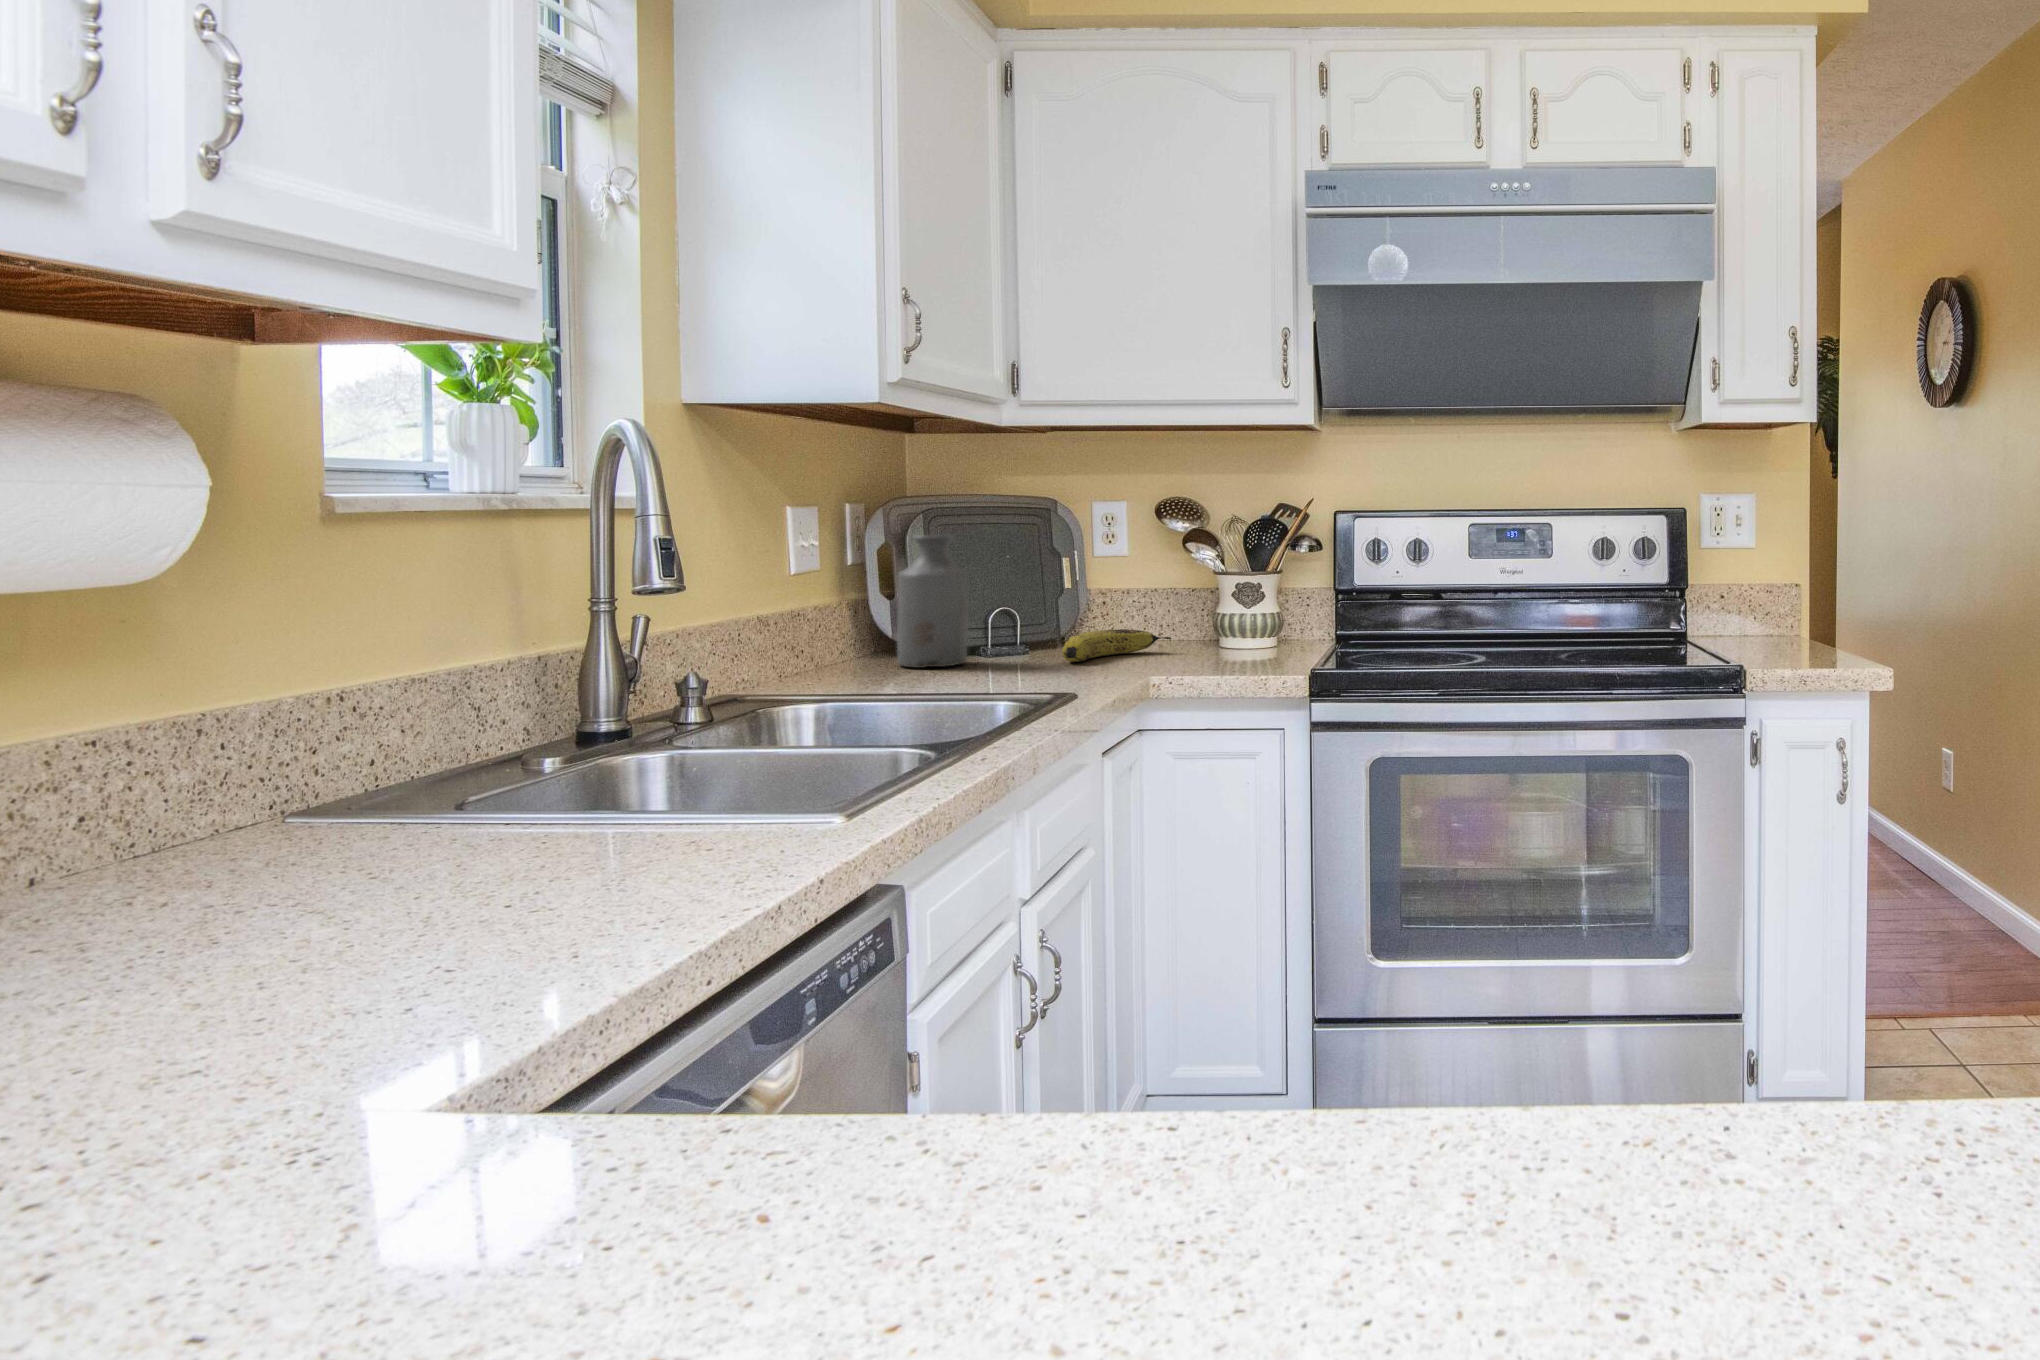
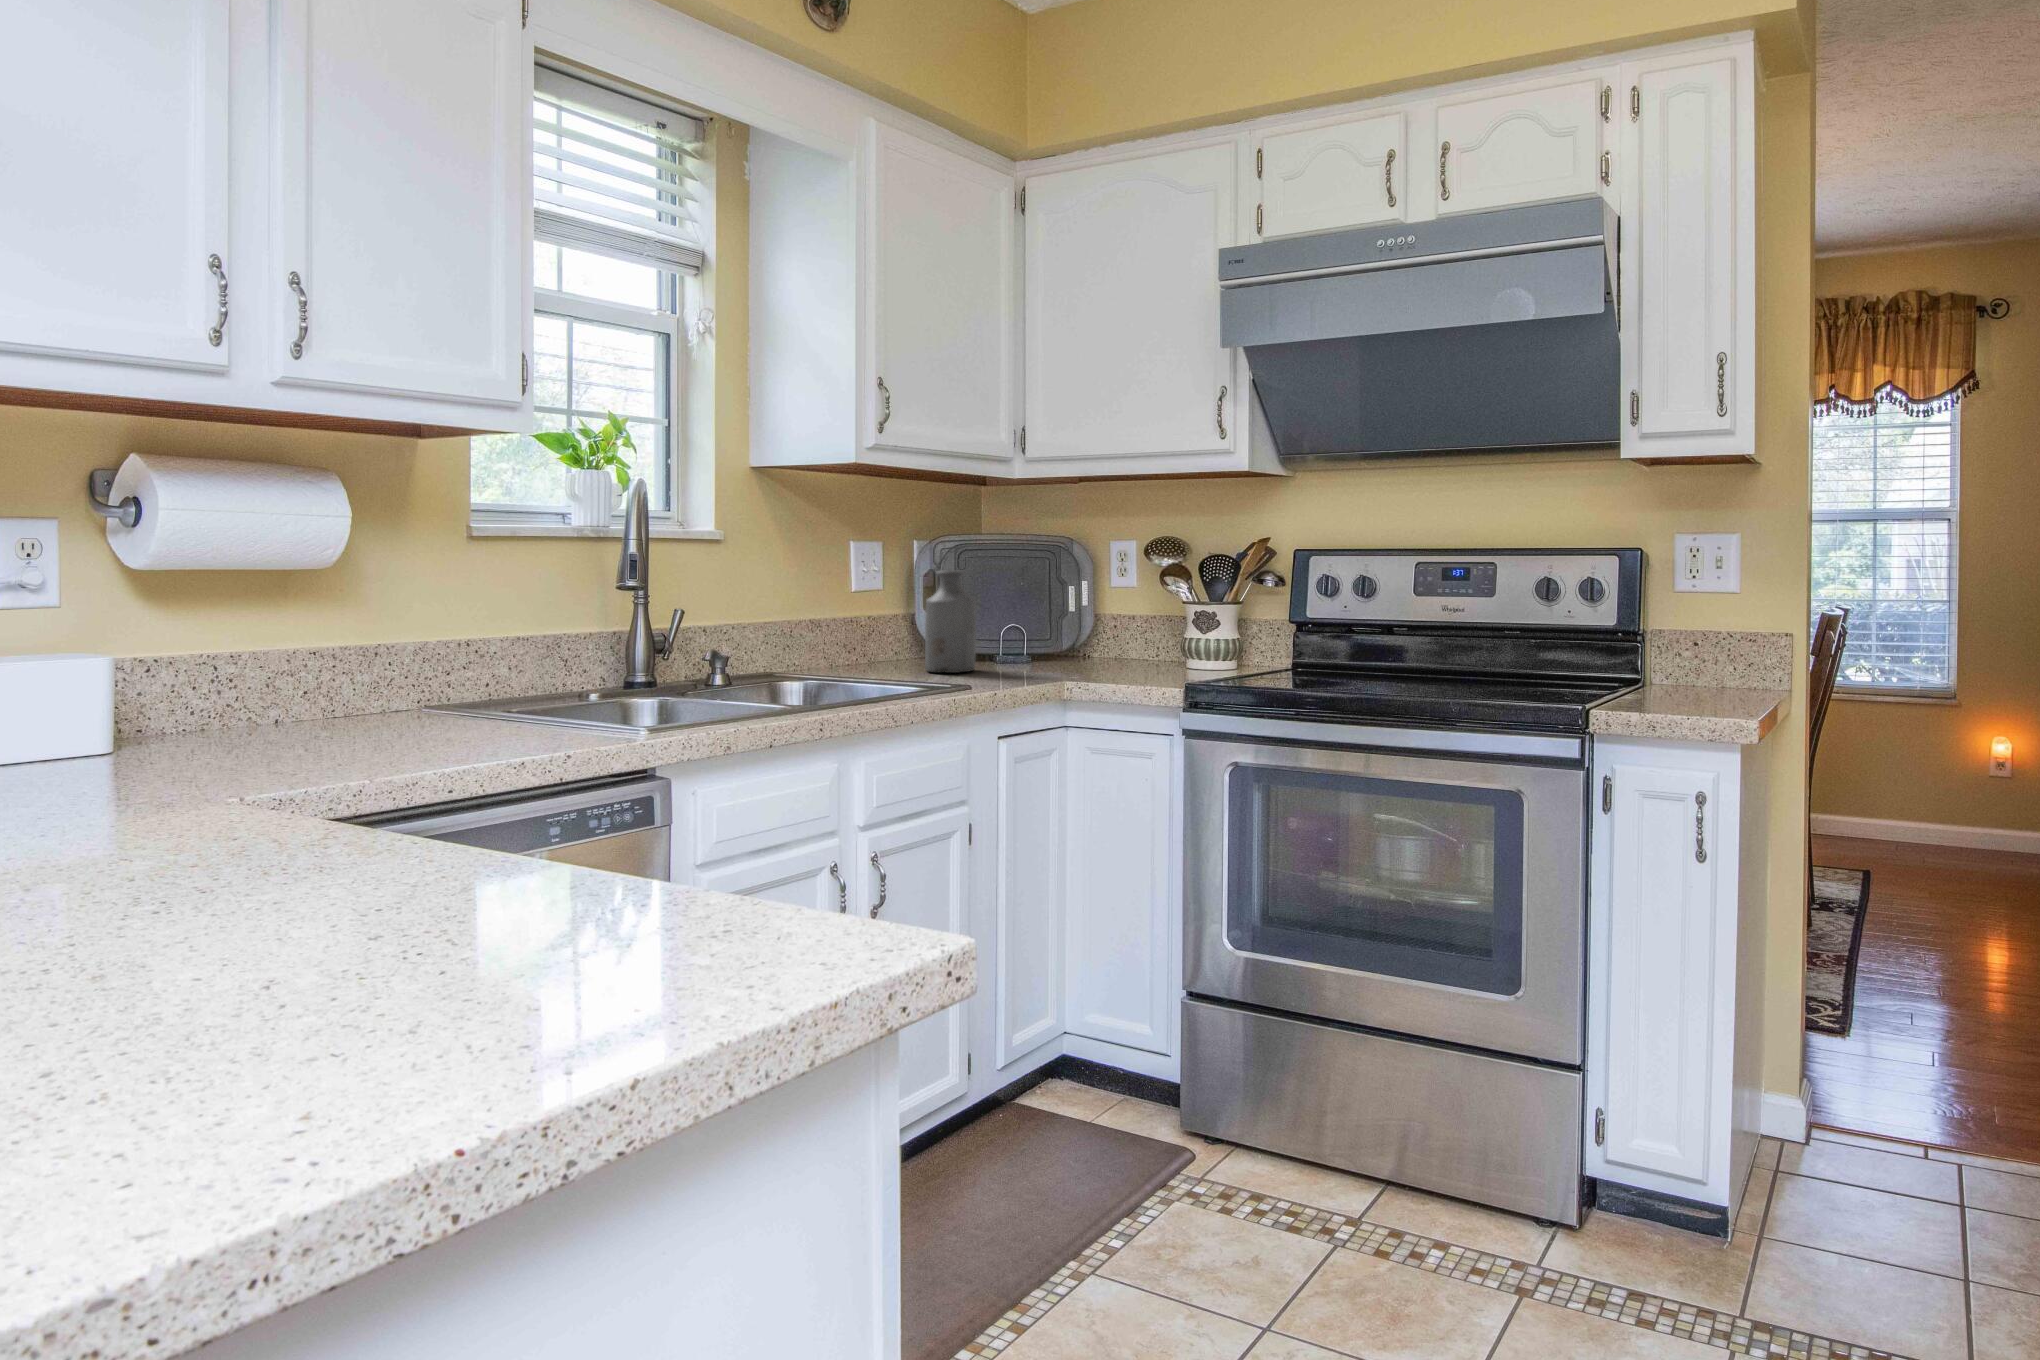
fruit: present [1062,629,1171,662] -> none [1042,650,1146,674]

